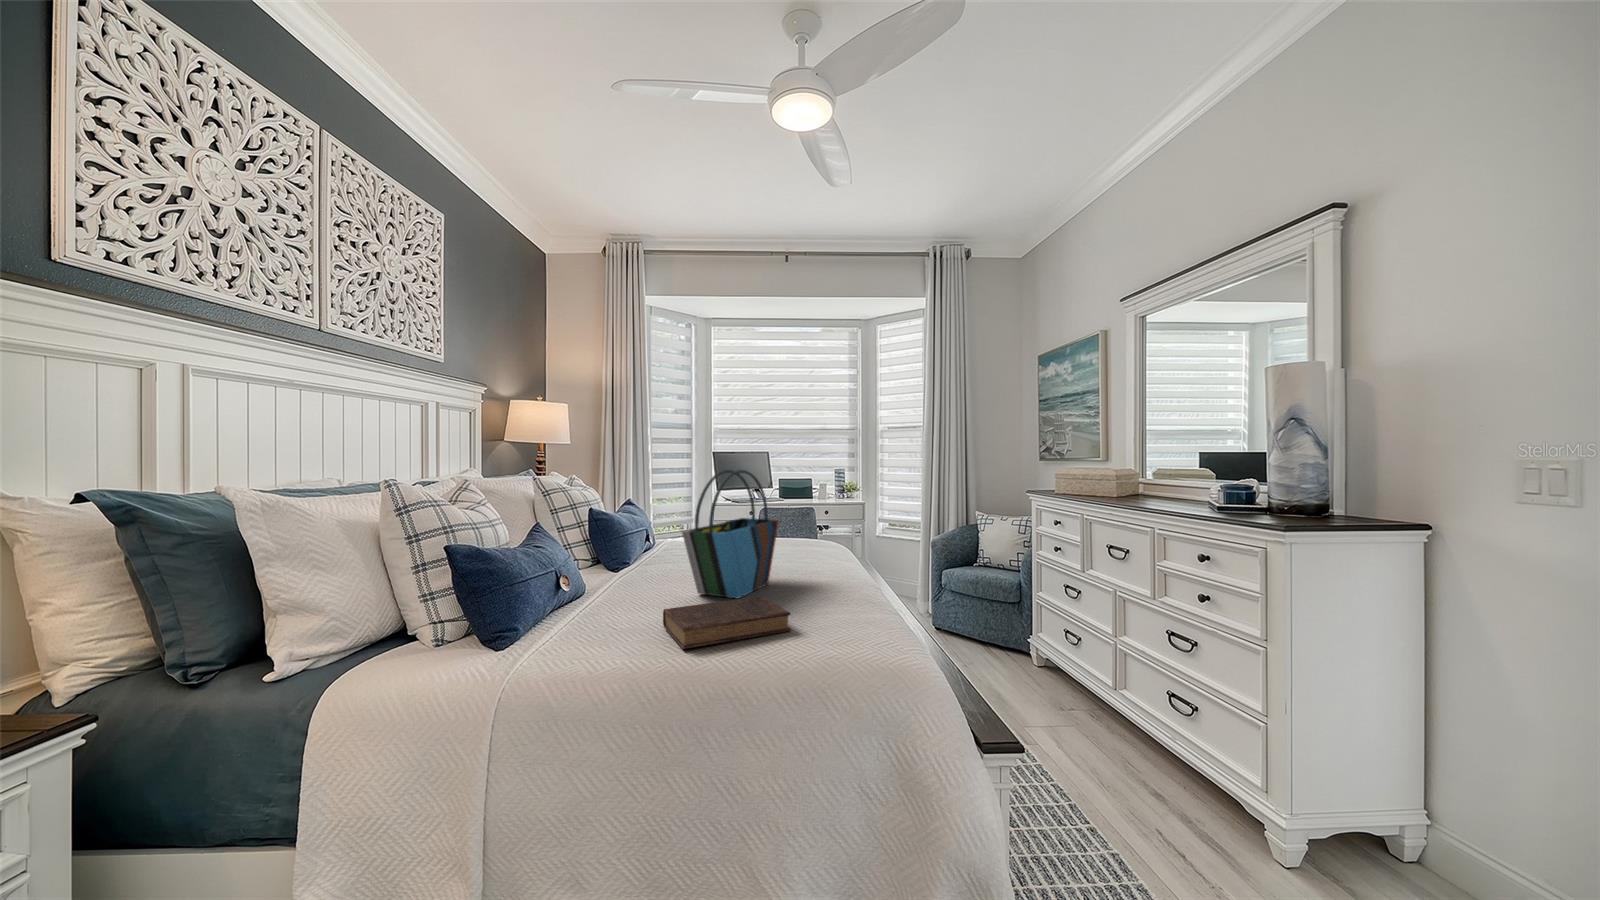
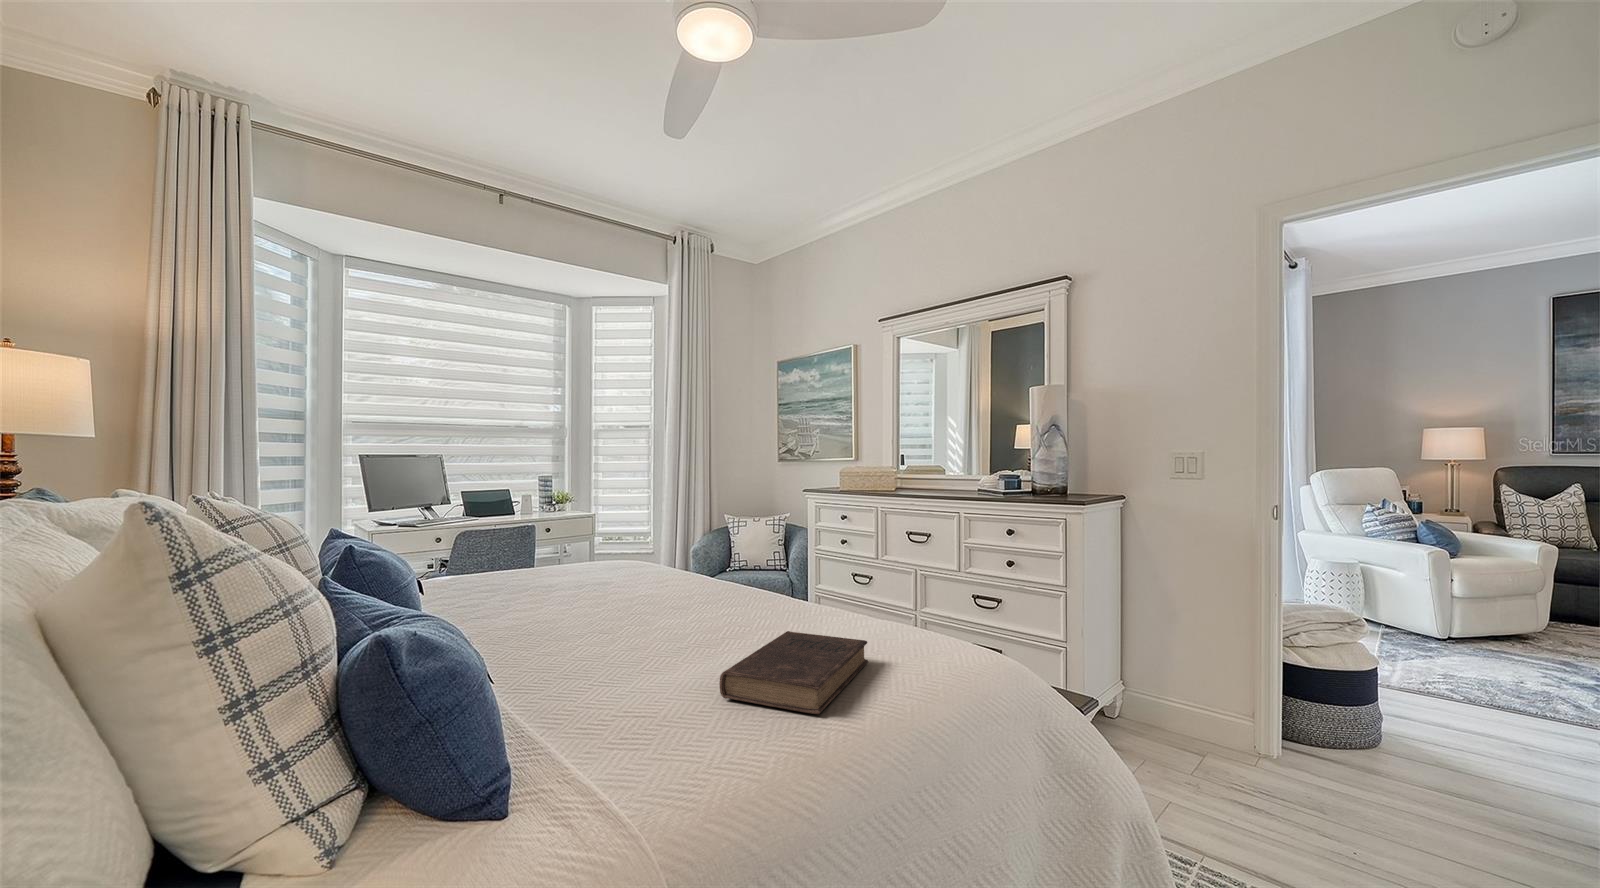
tote bag: present [682,470,779,598] -> none [652,473,726,649]

